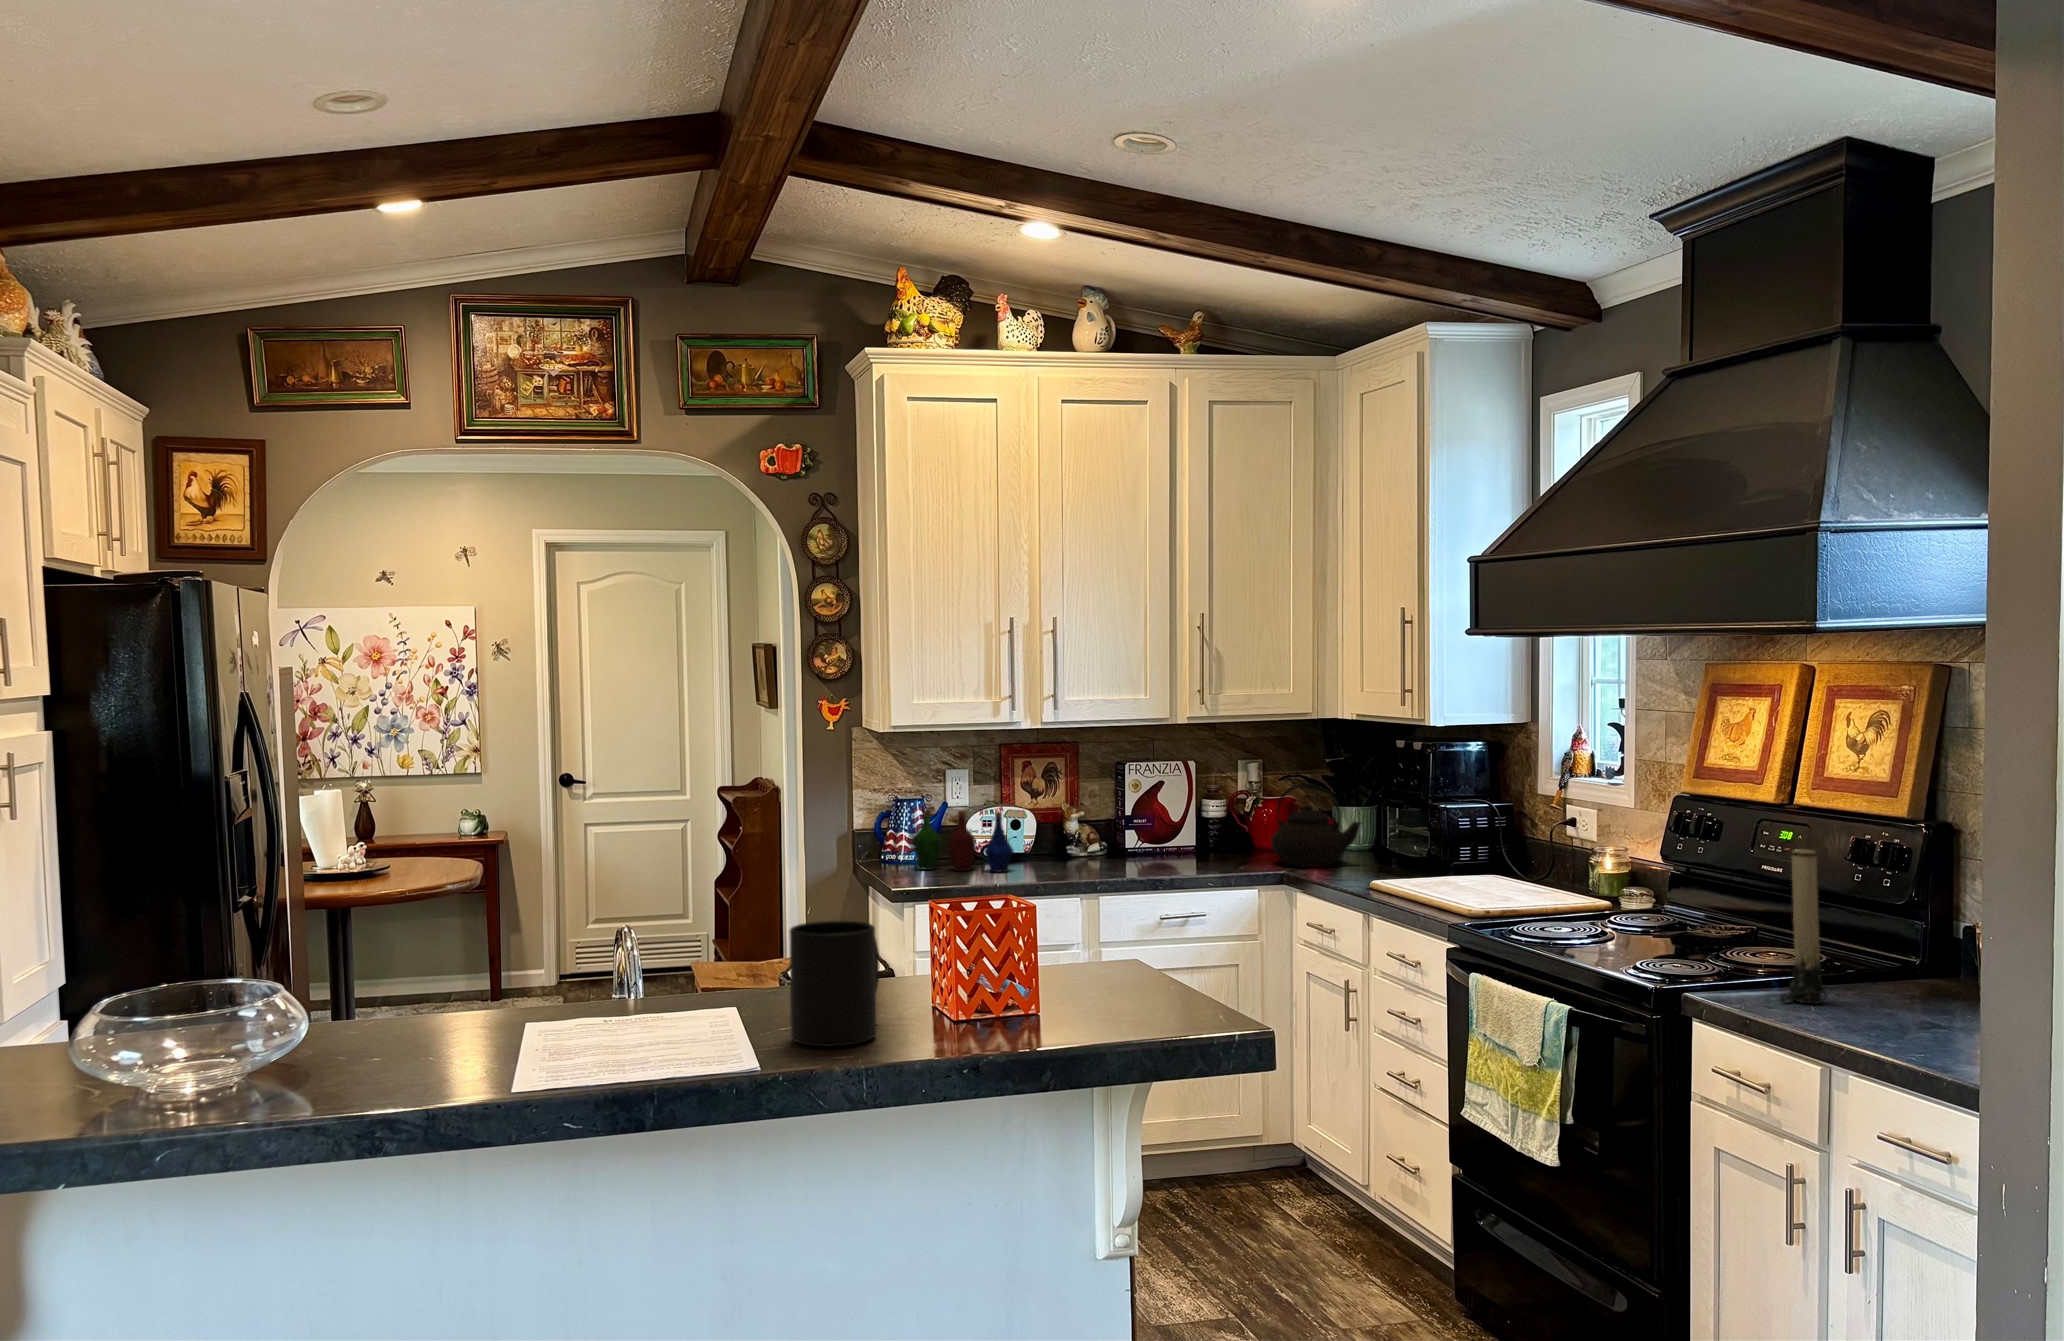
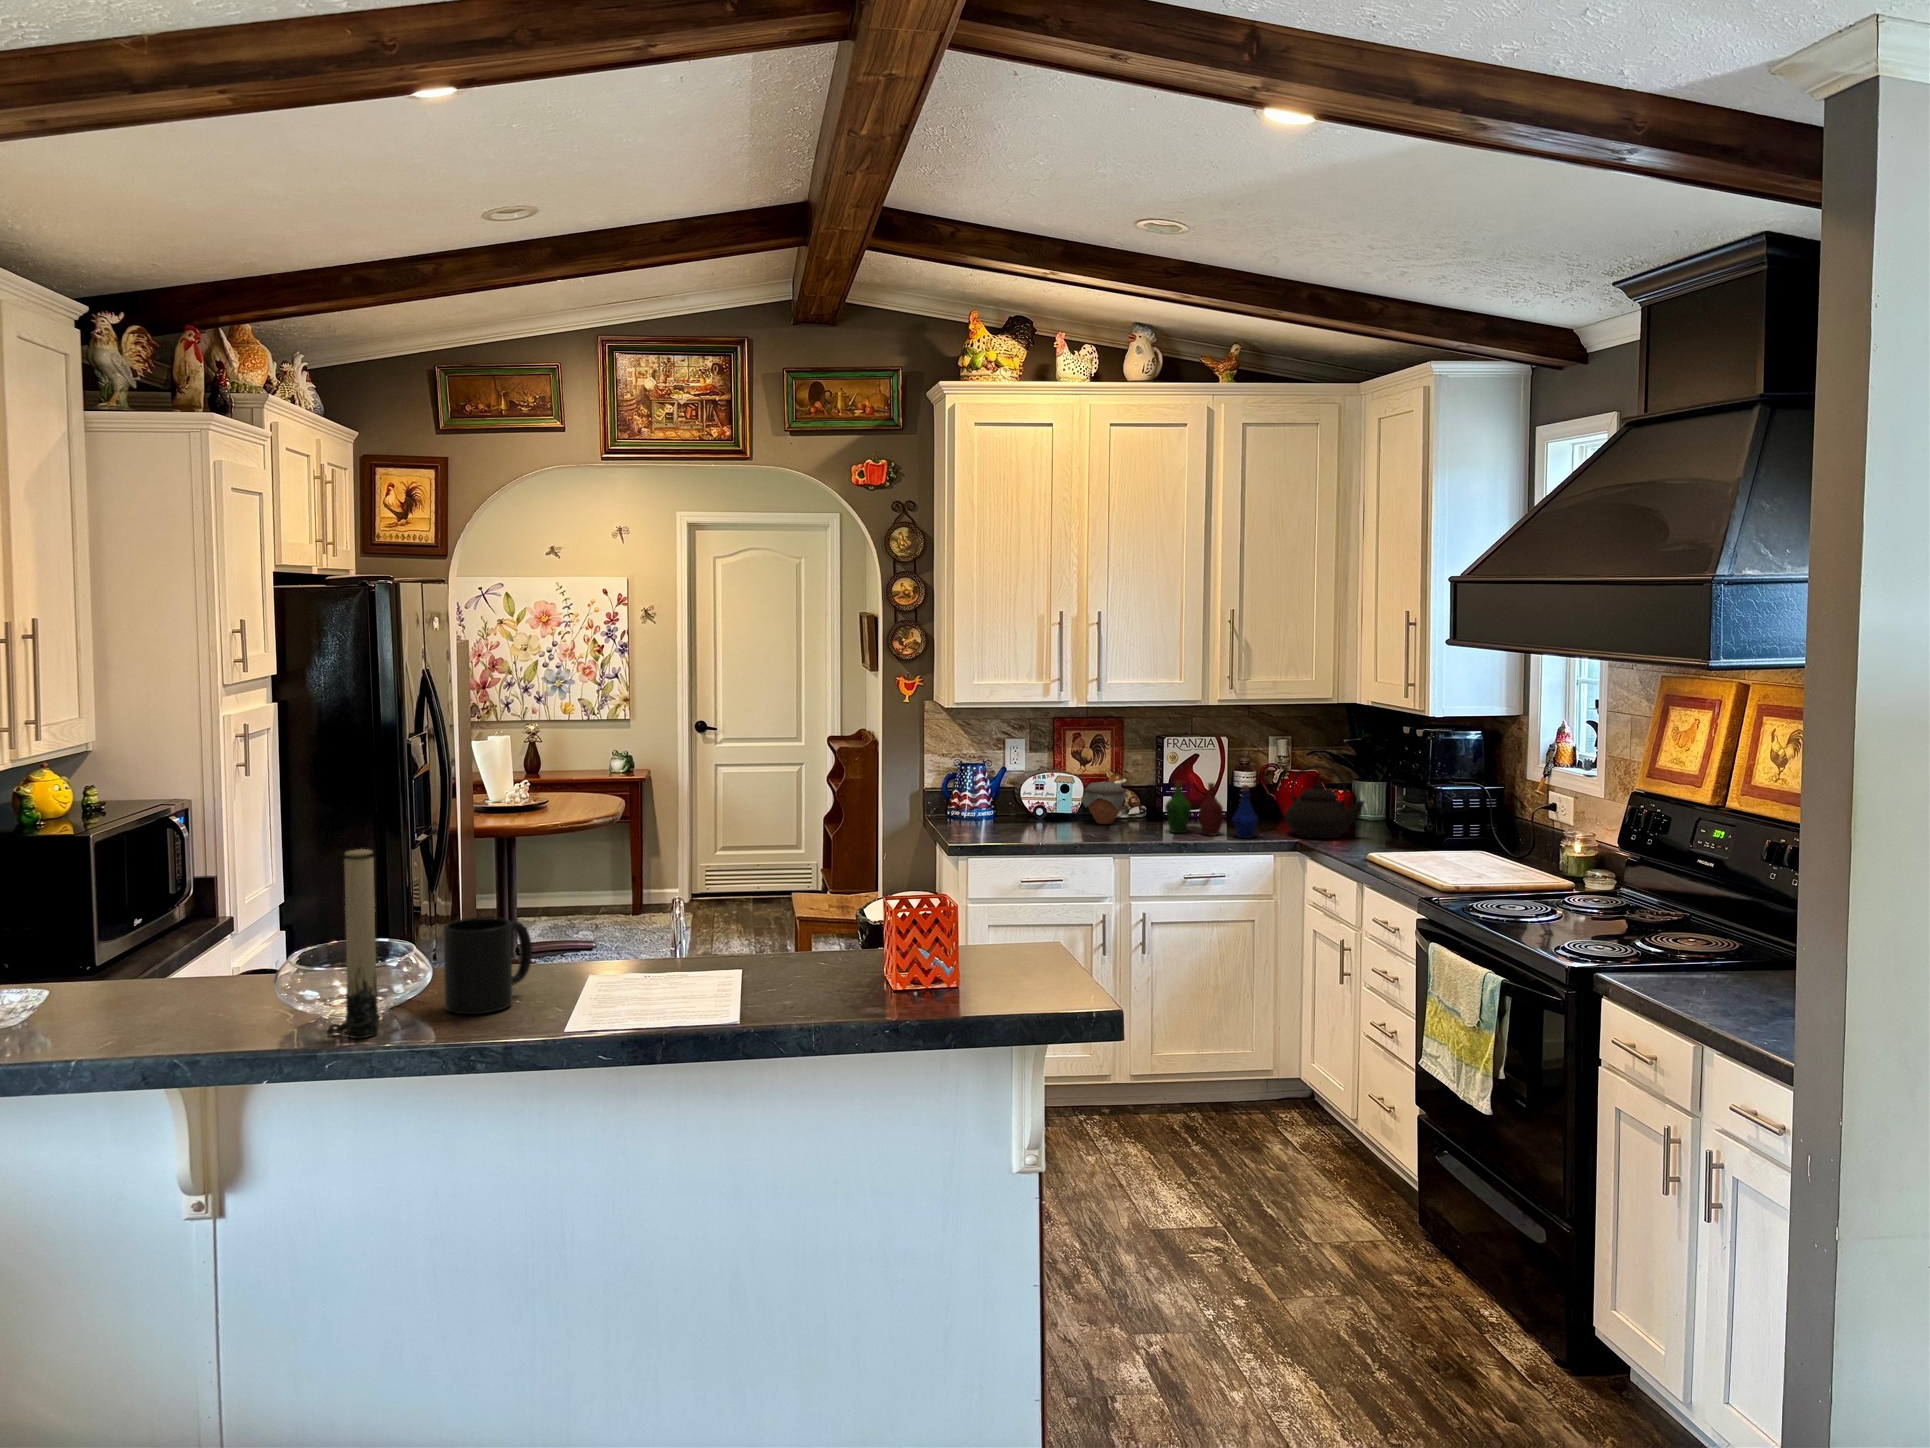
bottle: present [912,810,1014,872] -> present [1165,780,1259,839]
jar: none [1037,812,1090,861] -> present [1081,782,1128,824]
candle: present [1780,849,1827,1003] -> present [327,849,379,1038]
mug: present [790,921,880,1047] -> present [444,917,532,1014]

